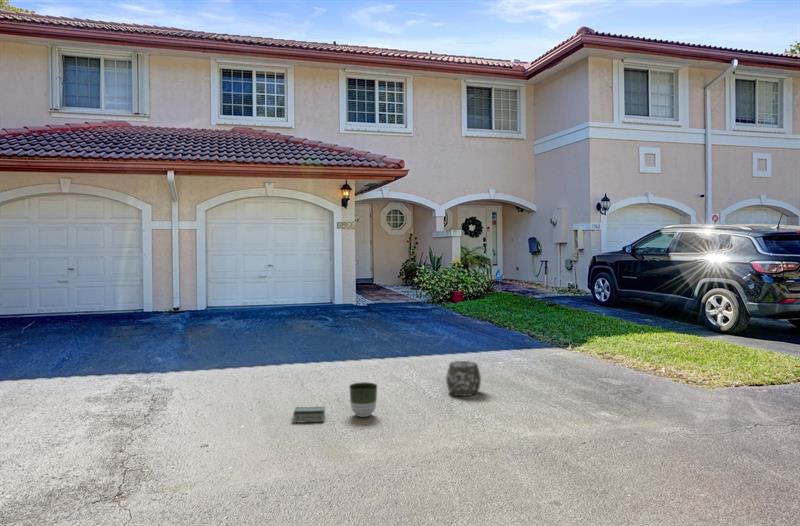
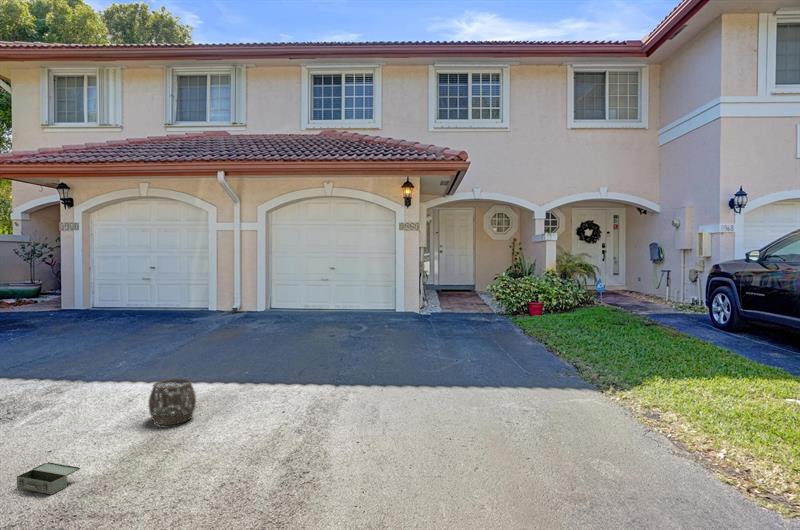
woven basket: present [446,361,481,396] -> present [149,379,196,425]
planter: present [349,382,377,417] -> none [94,438,142,495]

